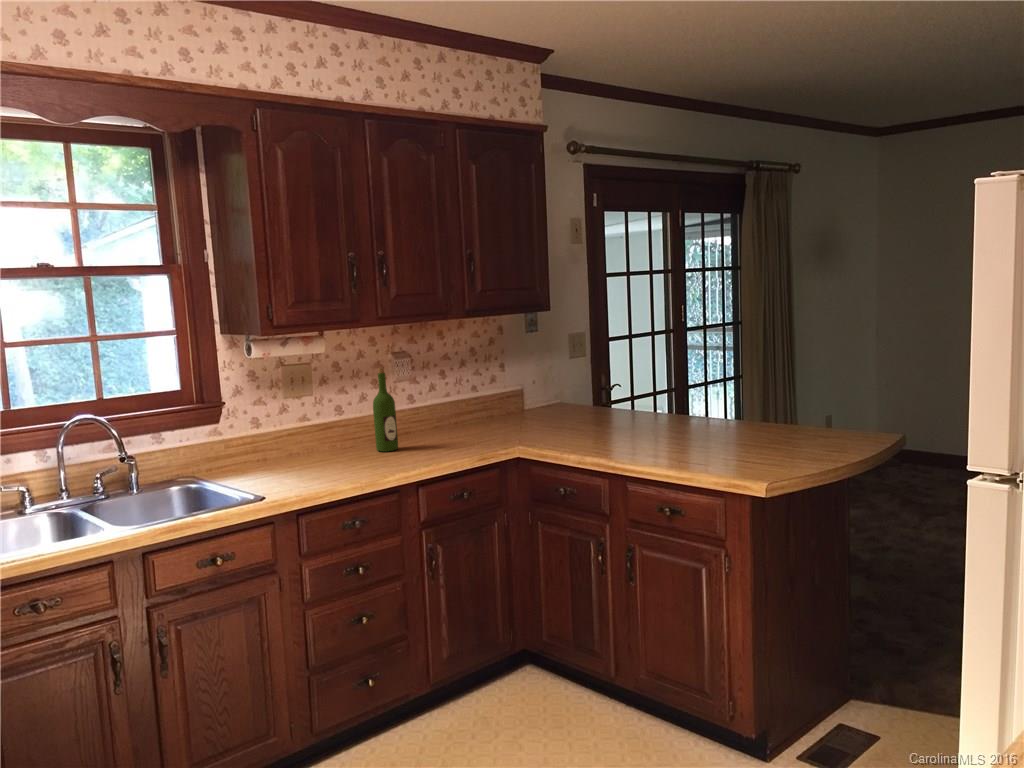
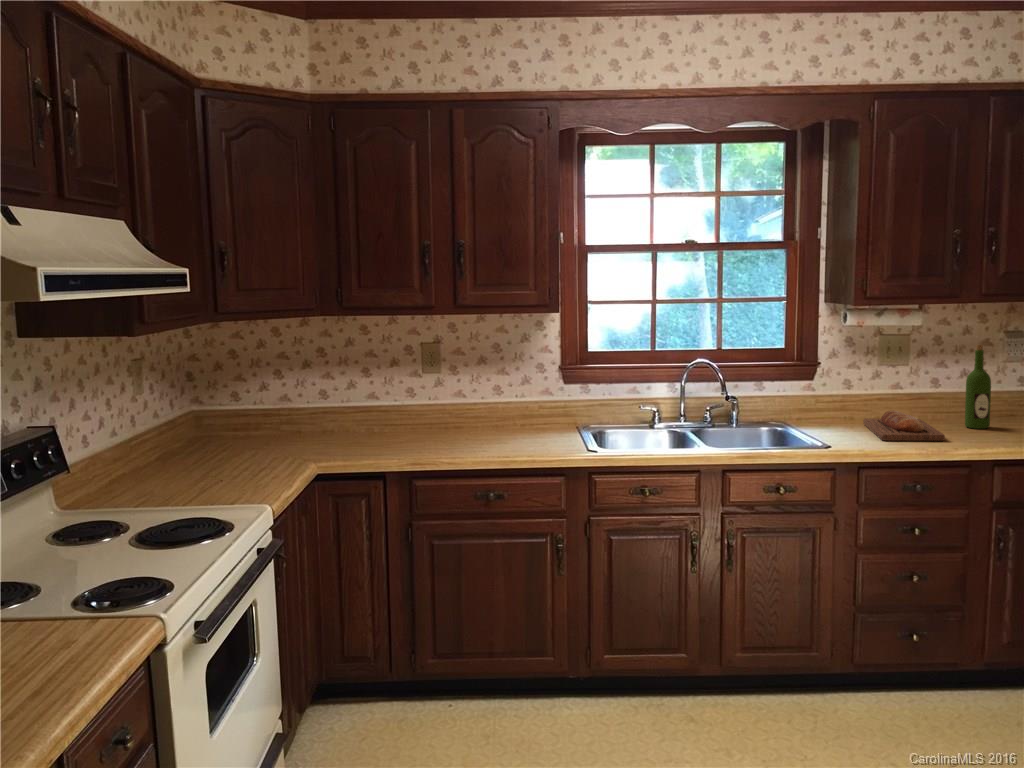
bread loaf: none [280,445,372,480] -> present [863,410,945,441]

